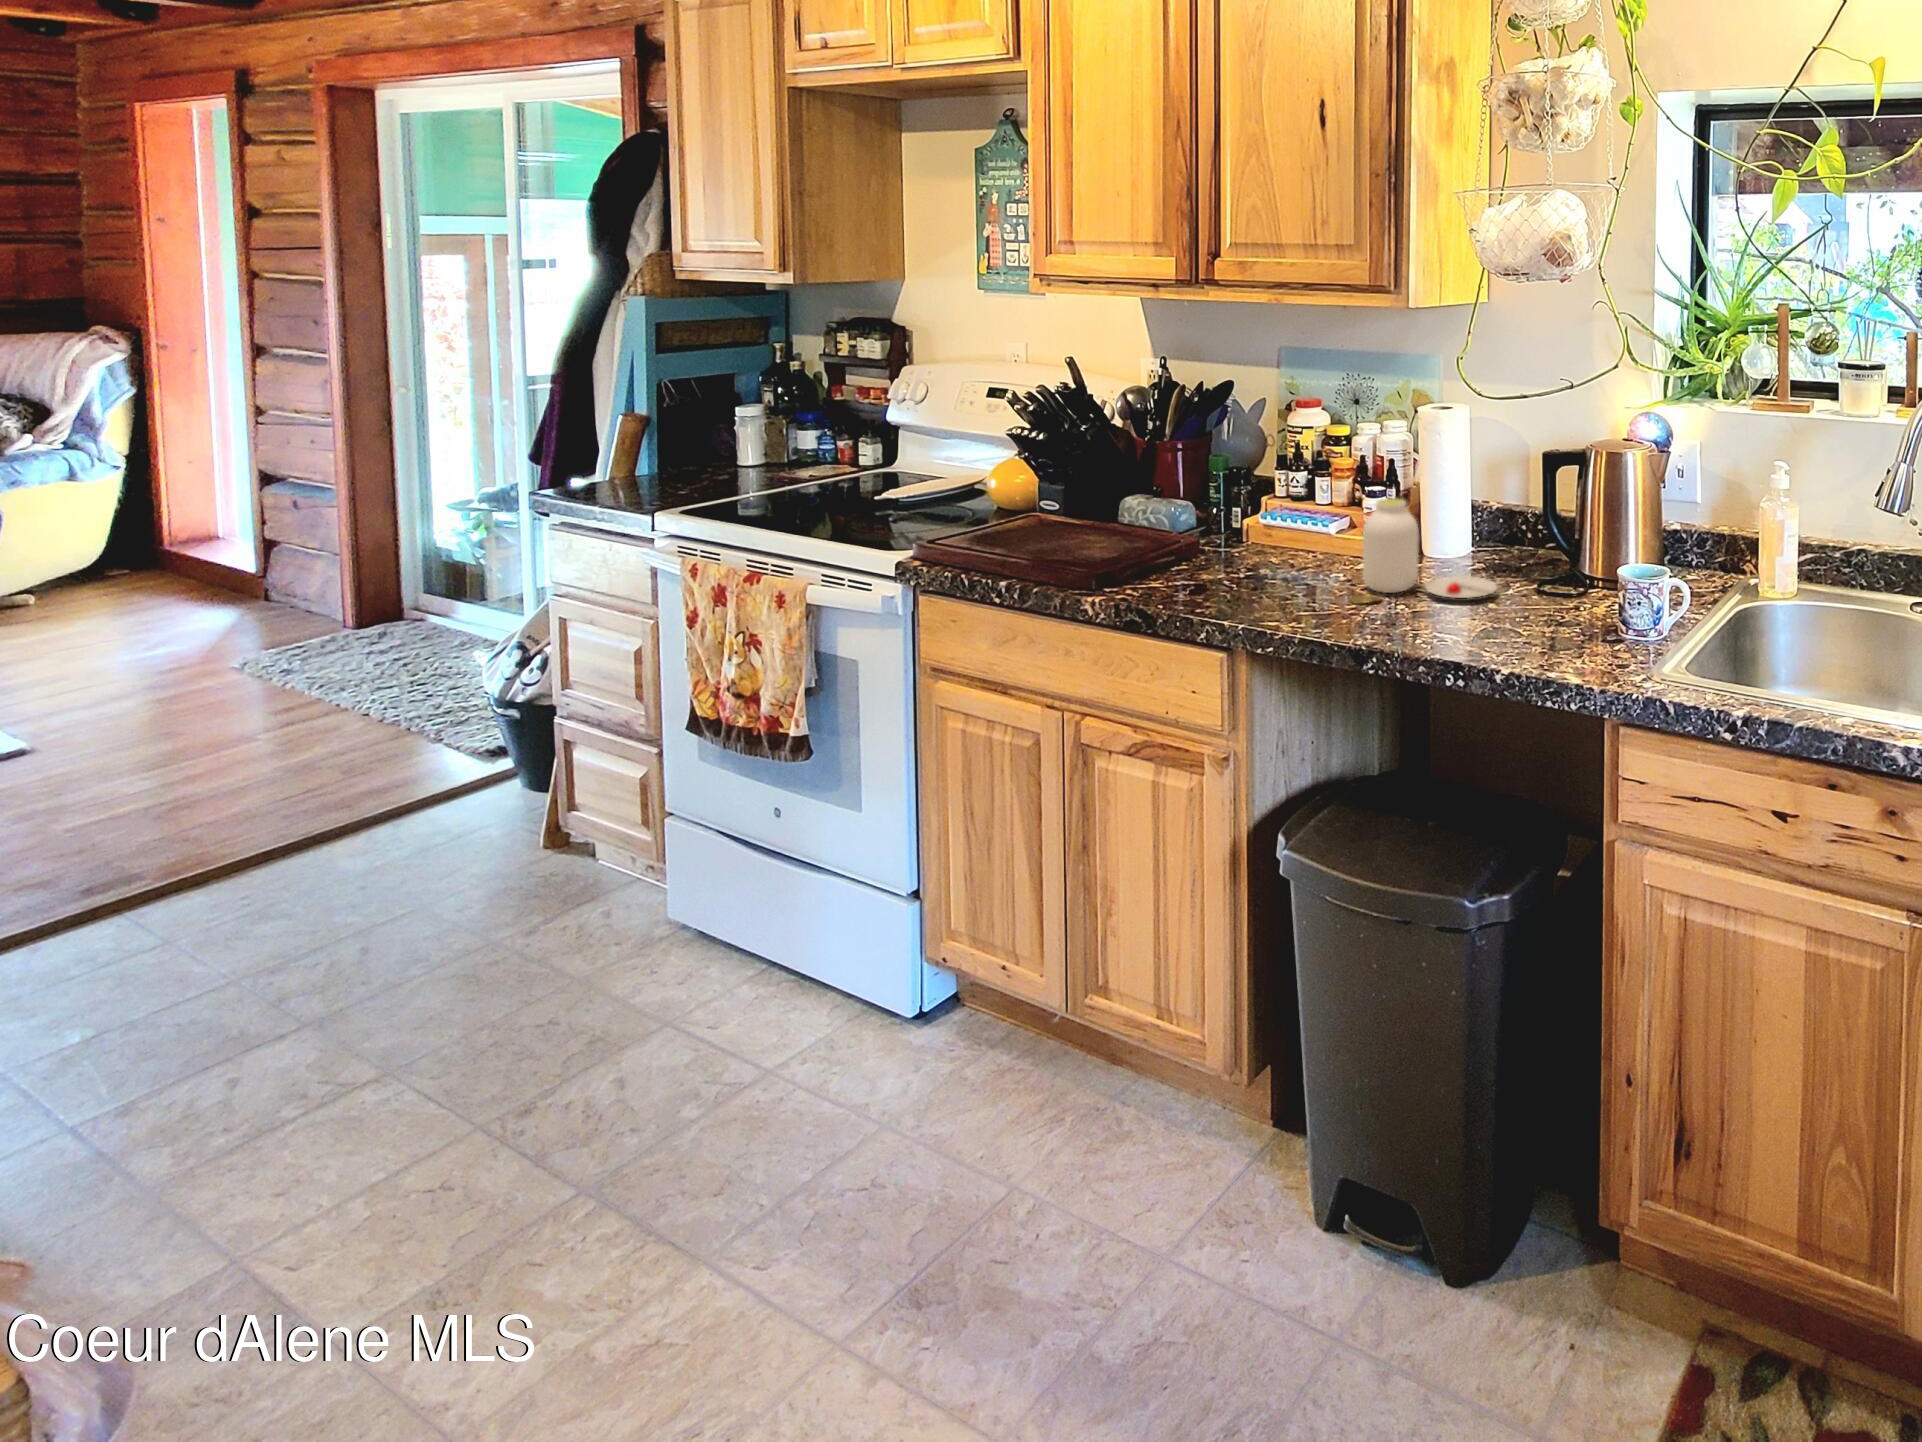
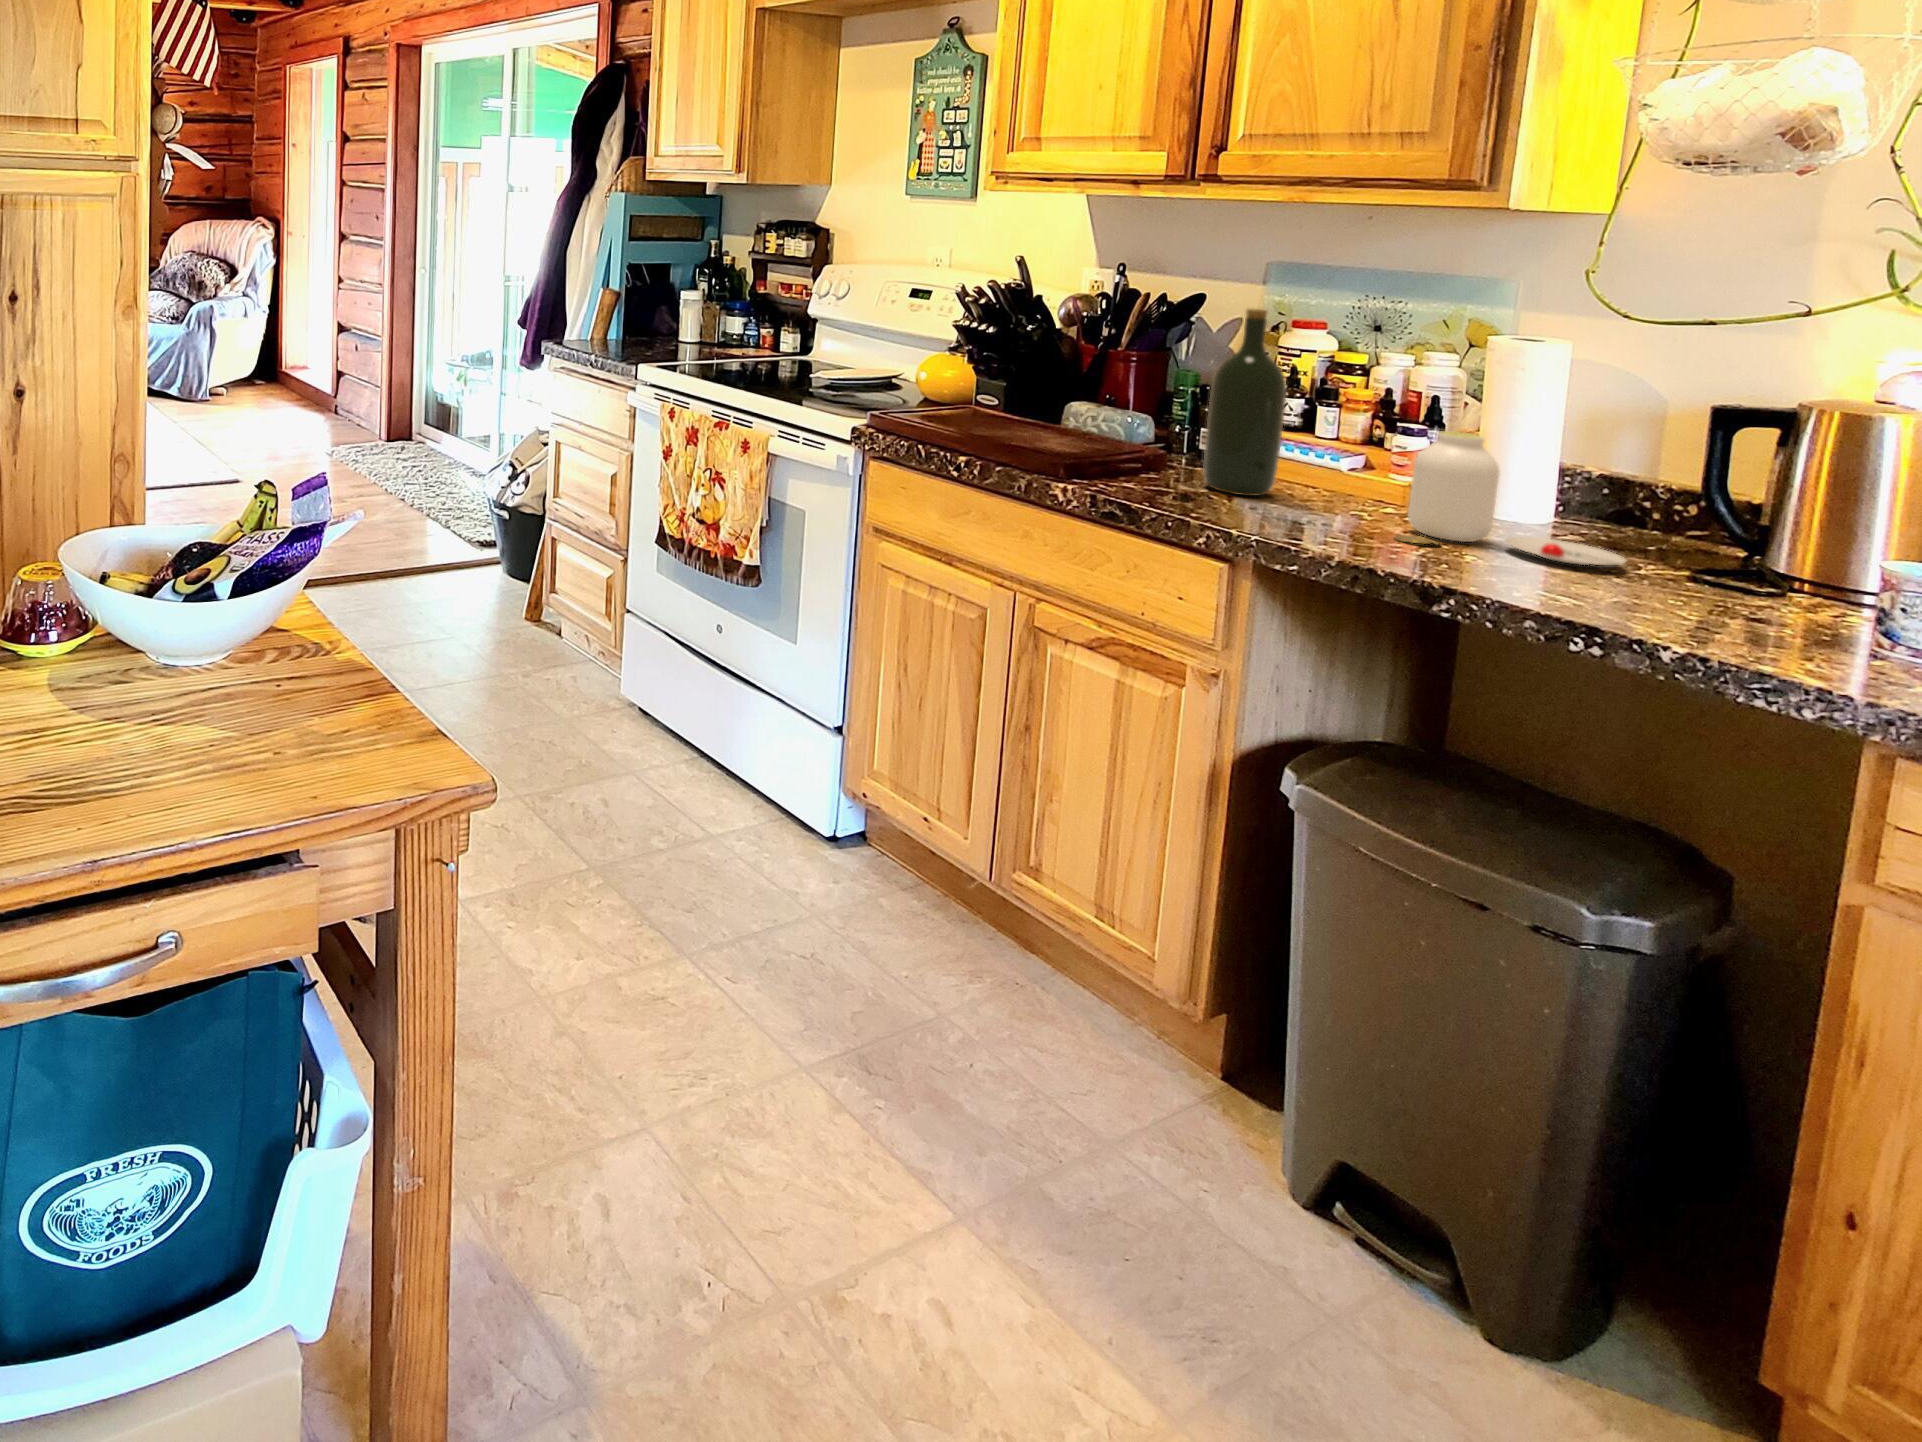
wine bottle: none [1217,404,1275,577] -> present [1204,309,1286,496]

